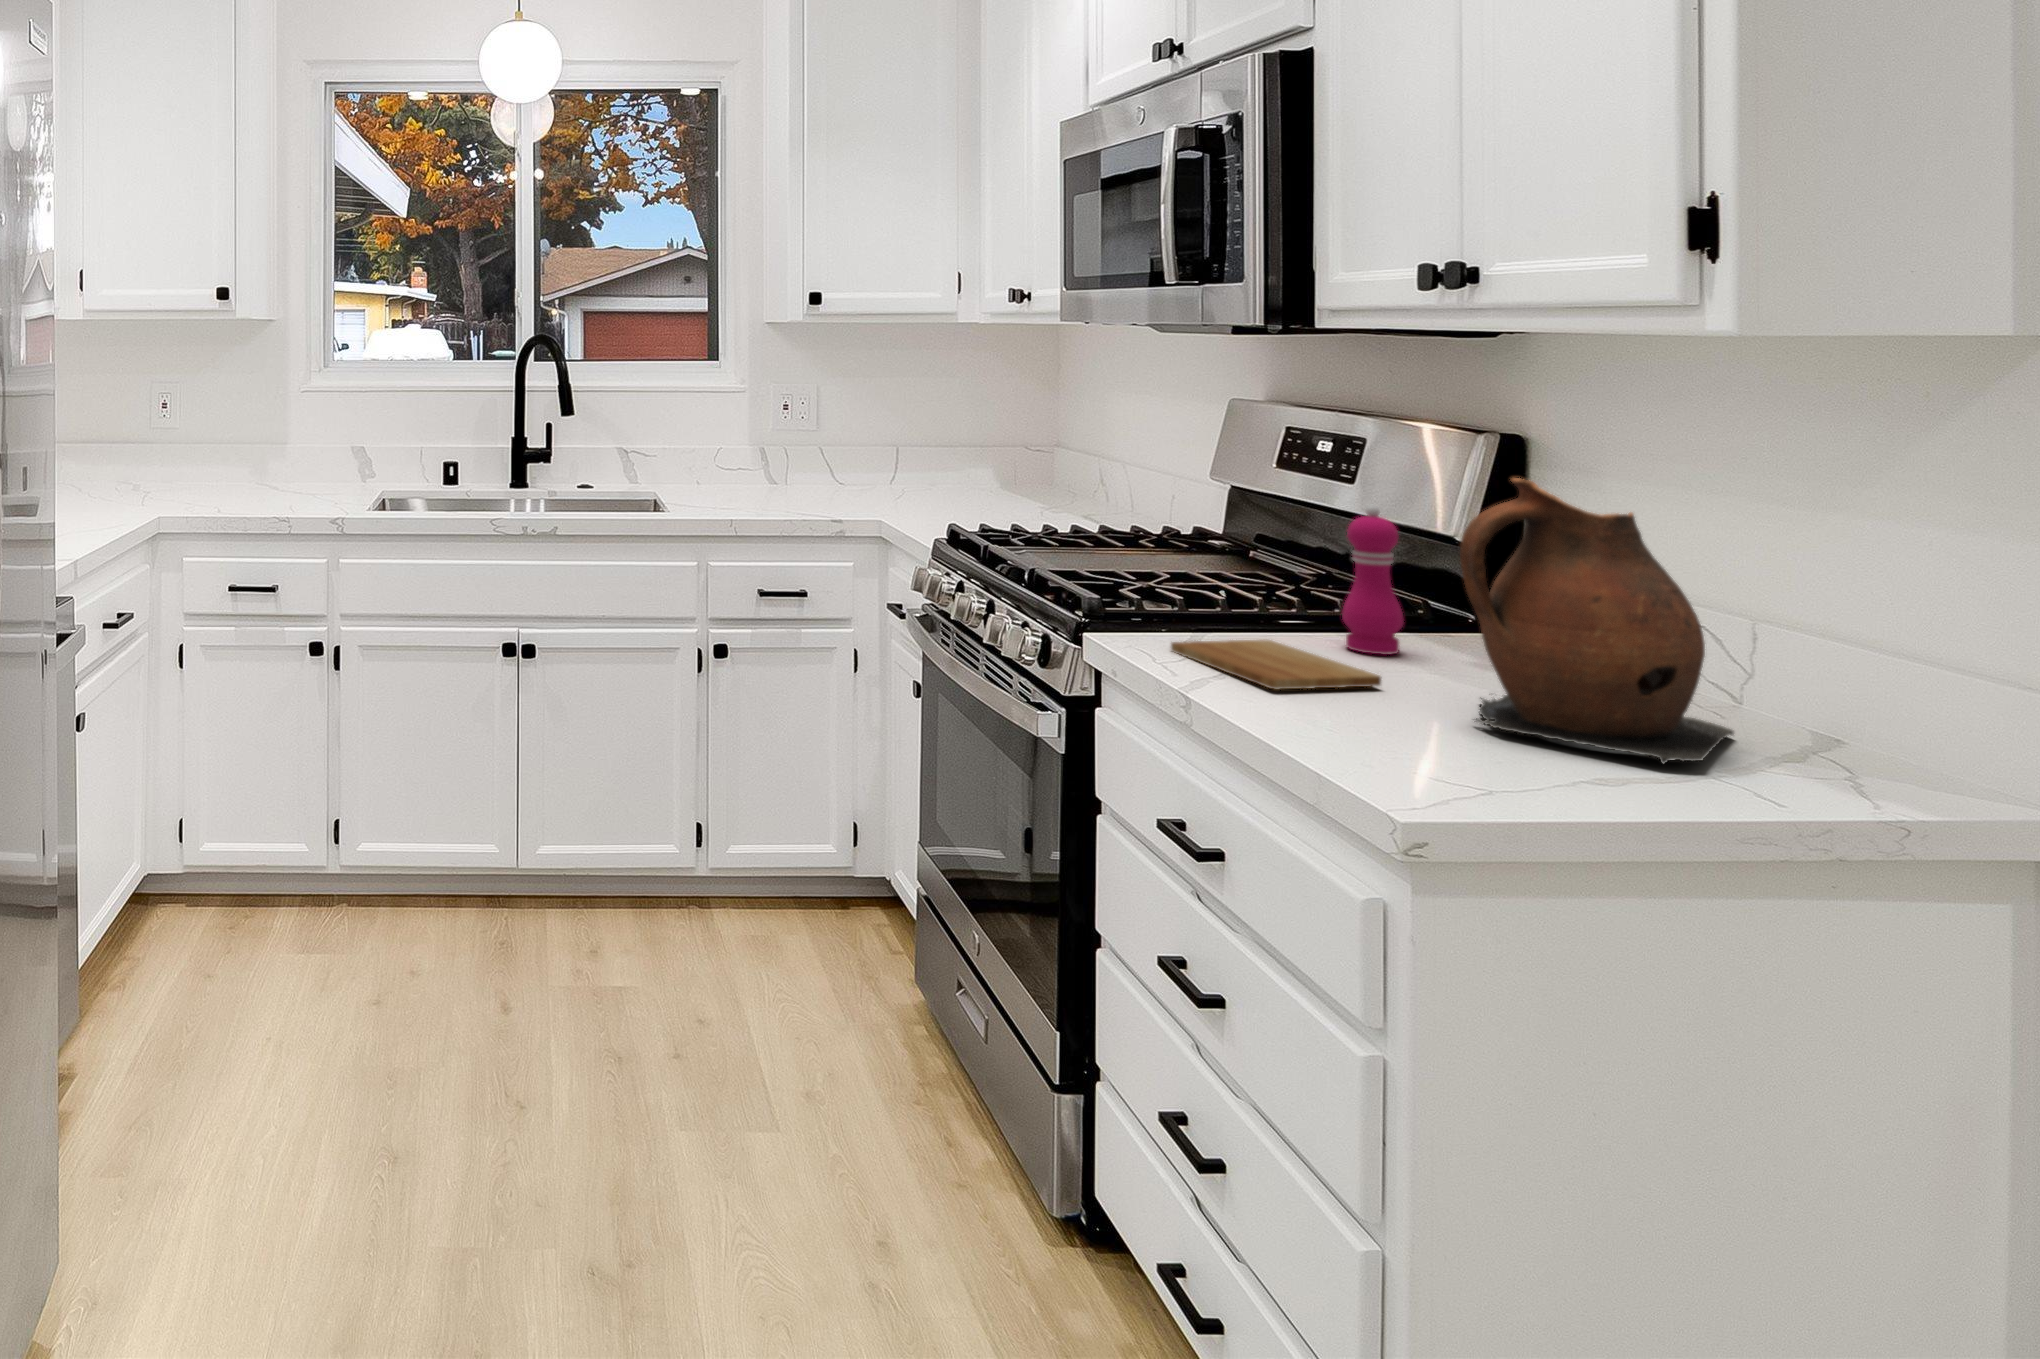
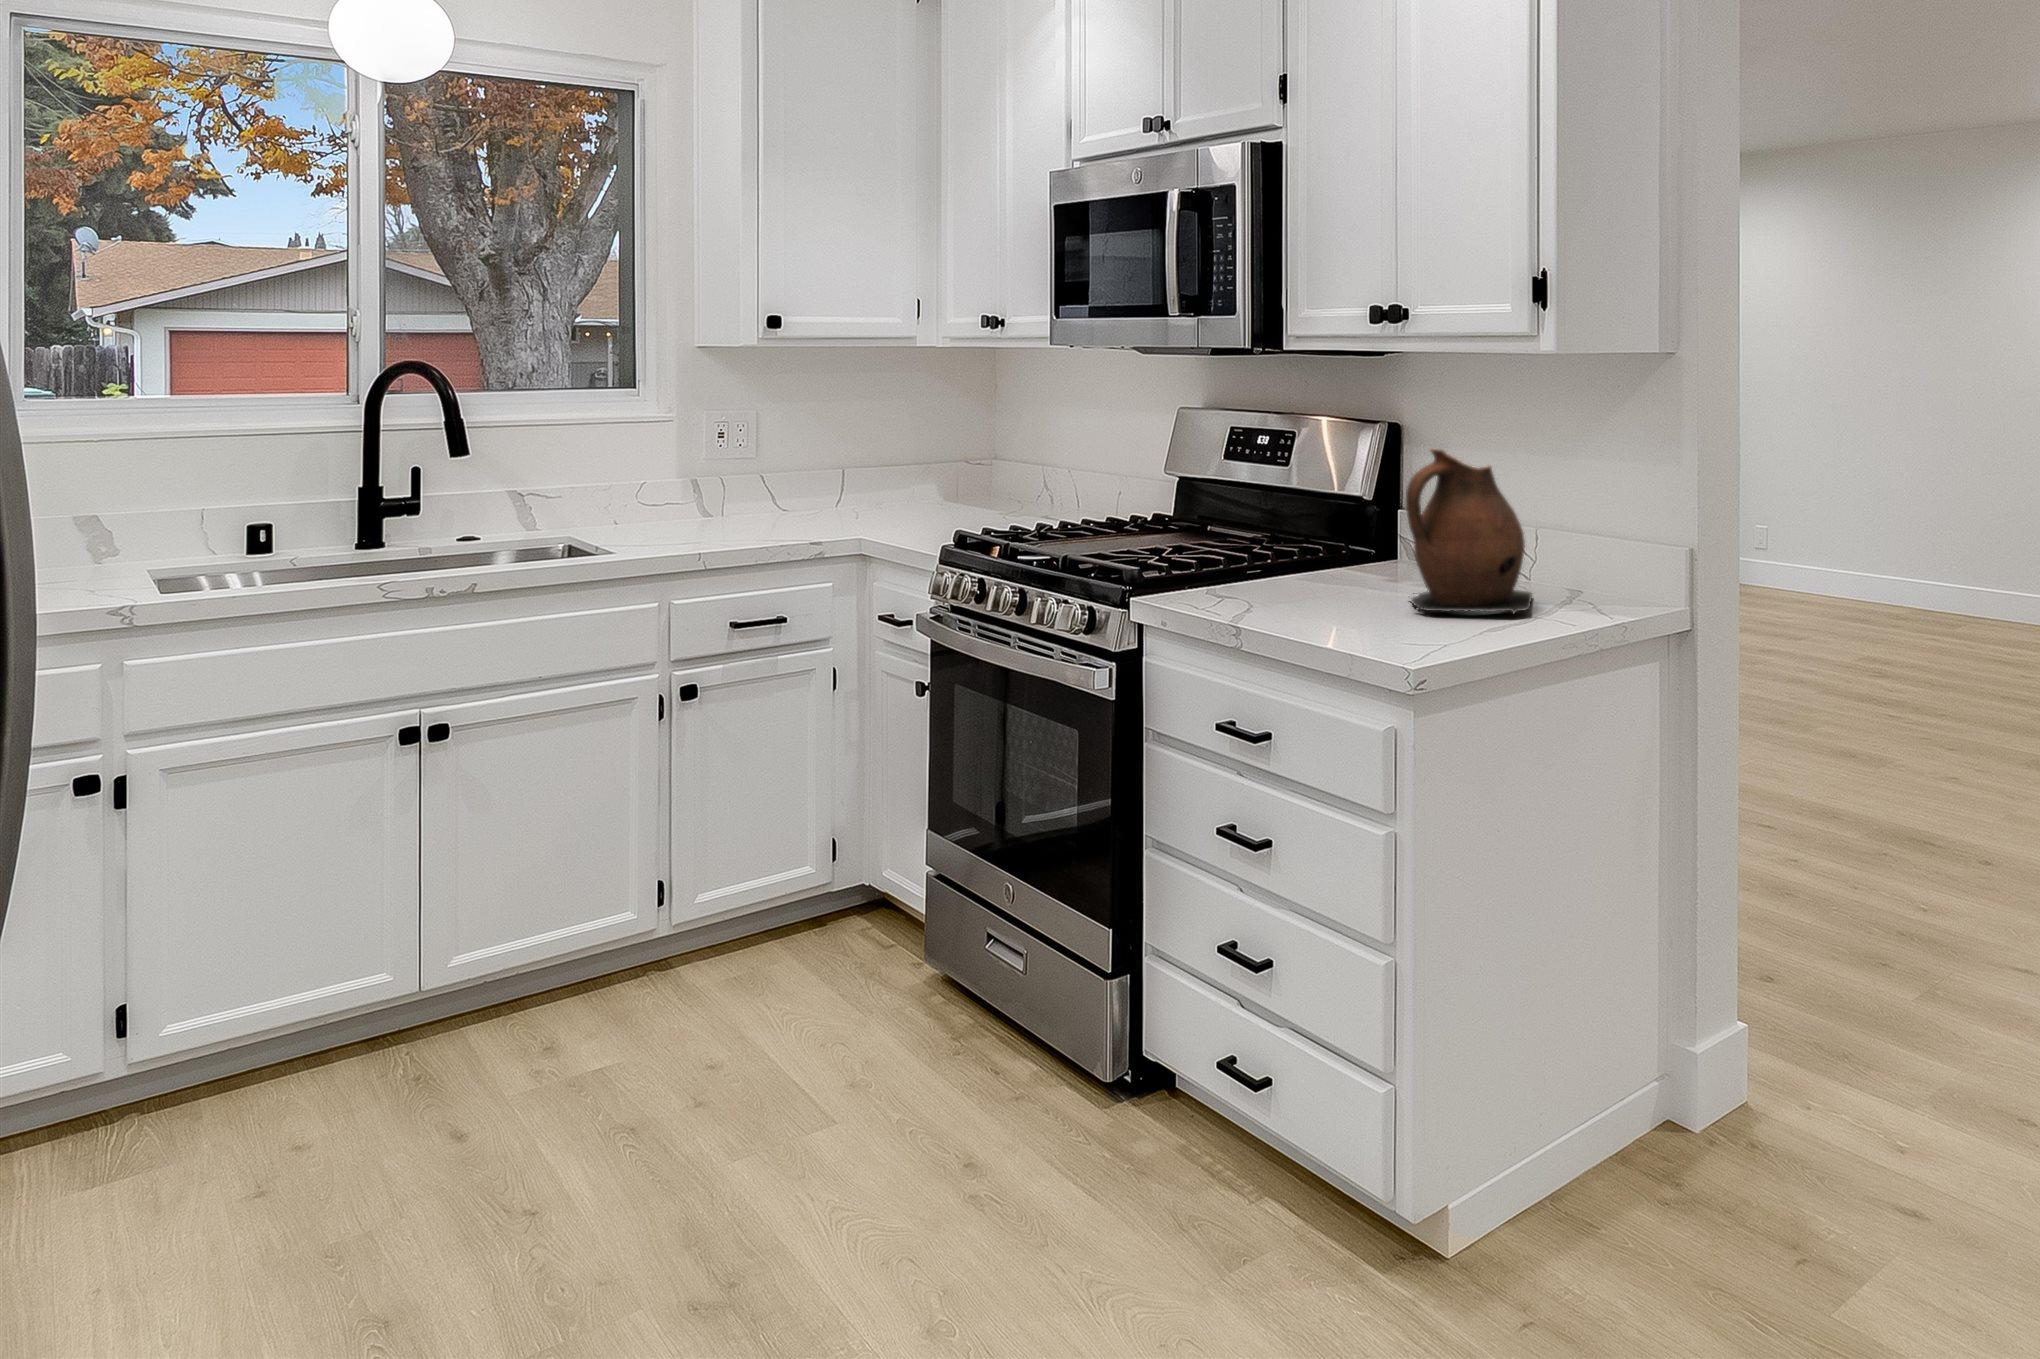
pepper mill: present [1342,505,1404,655] -> none [1311,476,1348,582]
cutting board: present [1171,639,1381,689] -> none [1210,582,1353,611]

